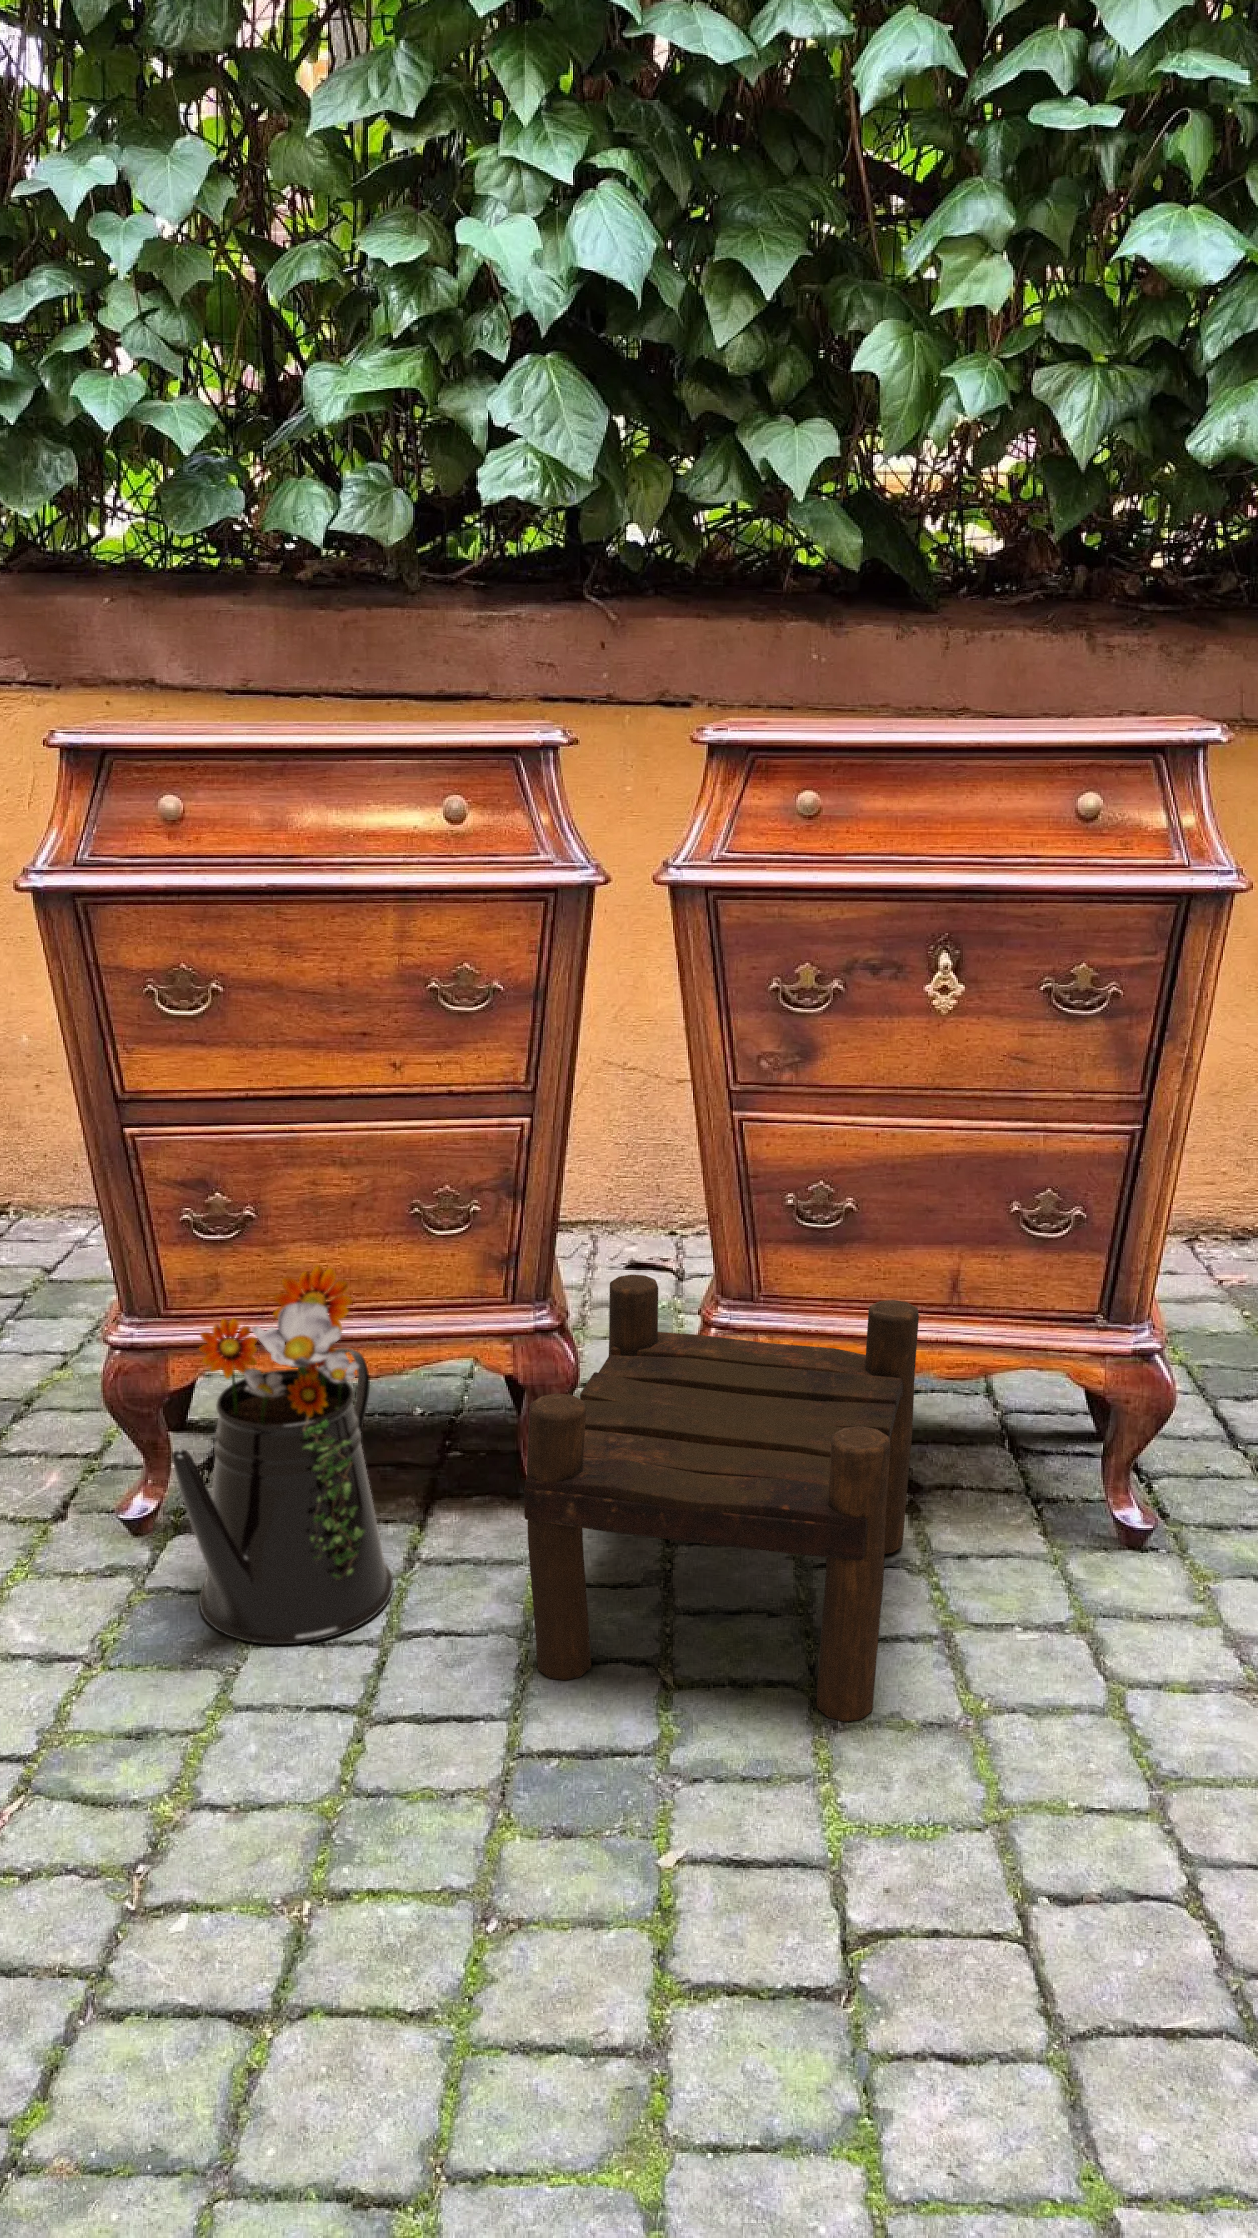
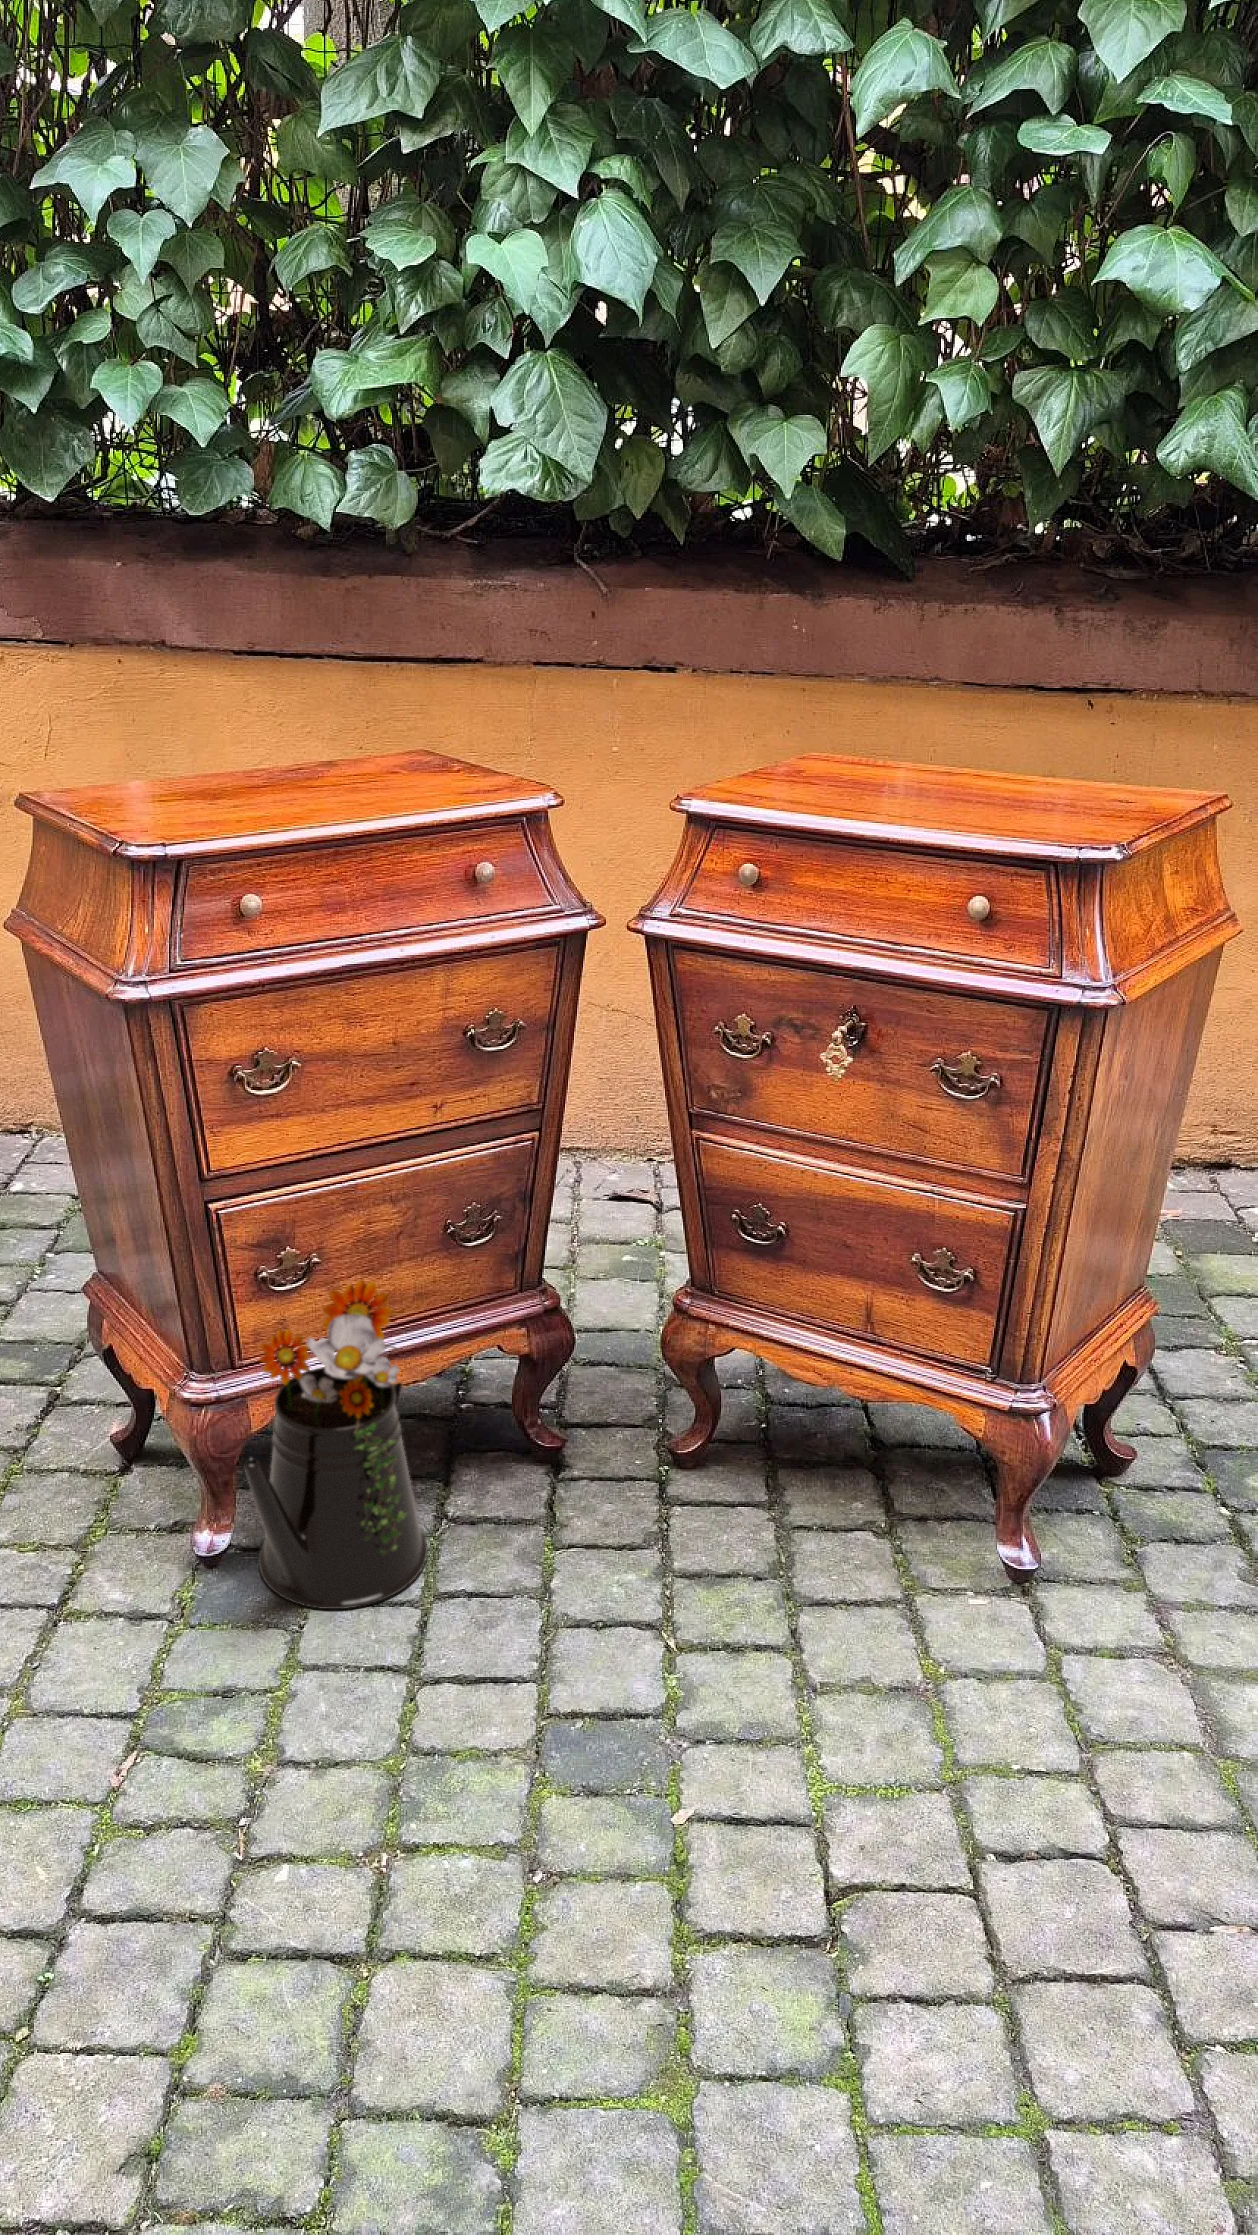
stool: present [524,1275,919,1722] -> none [552,1272,893,1686]

